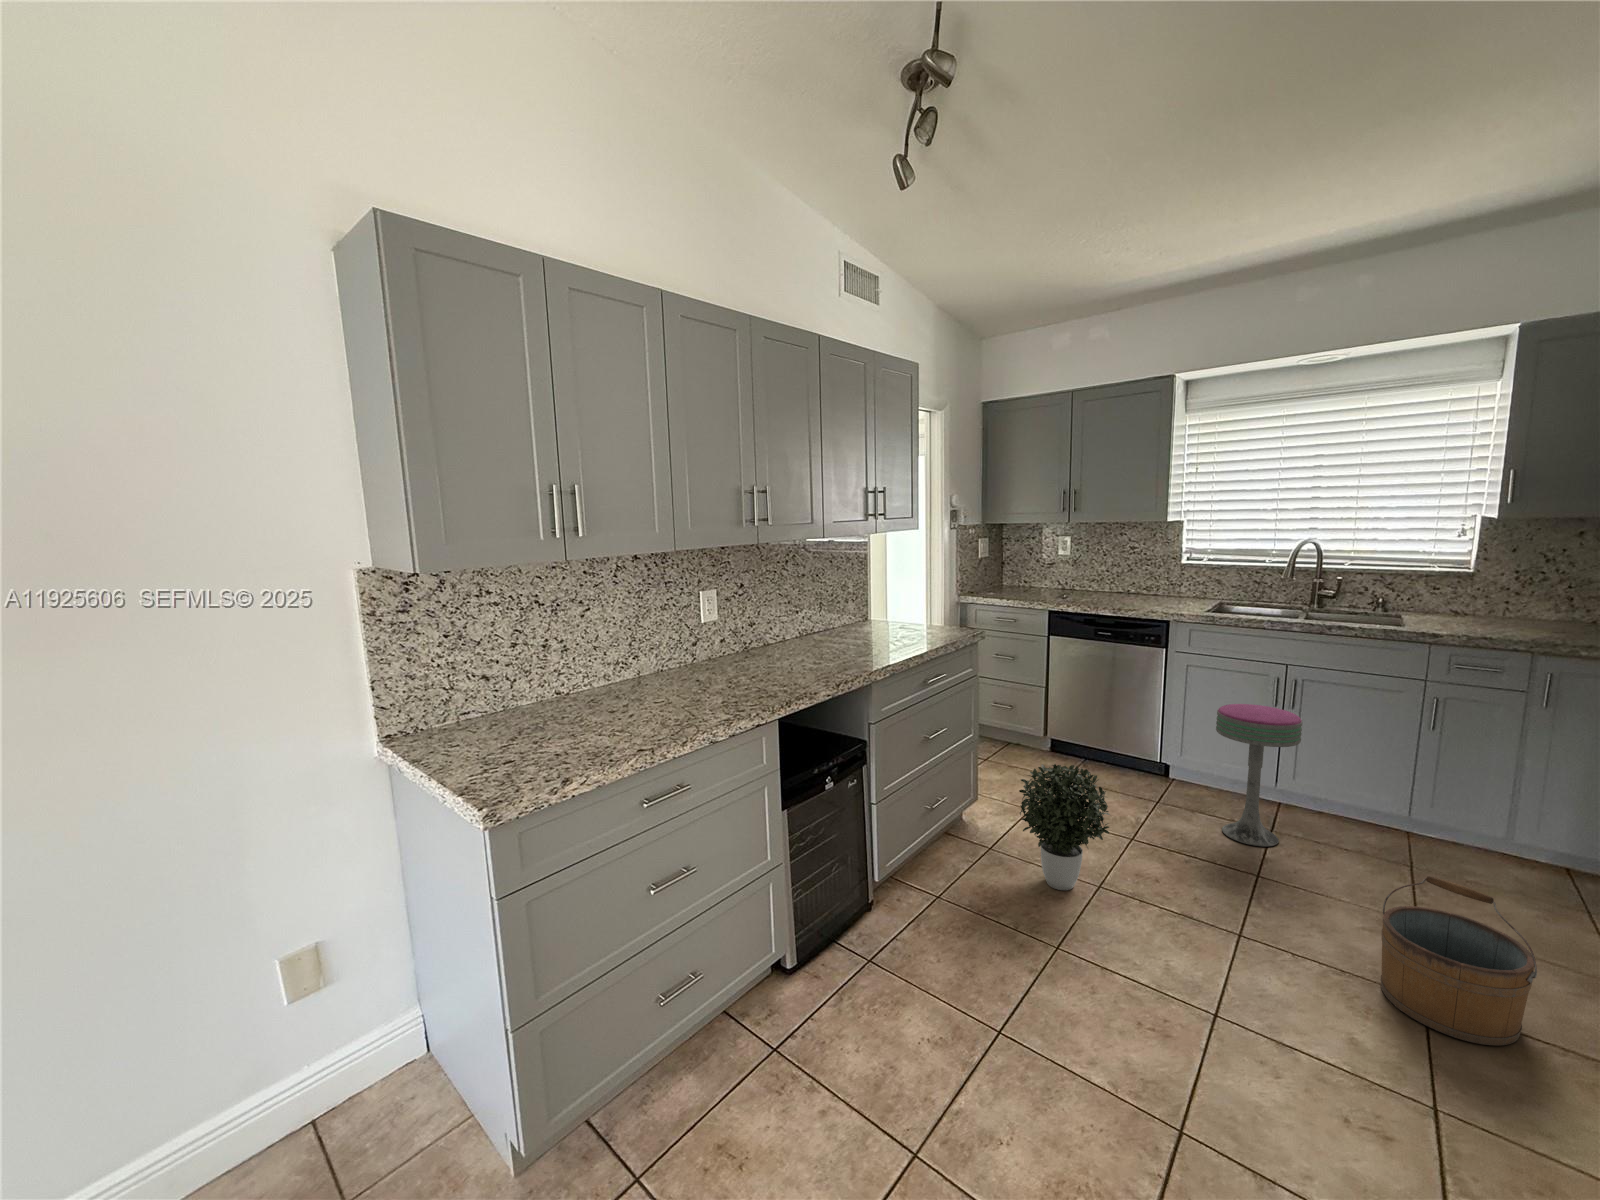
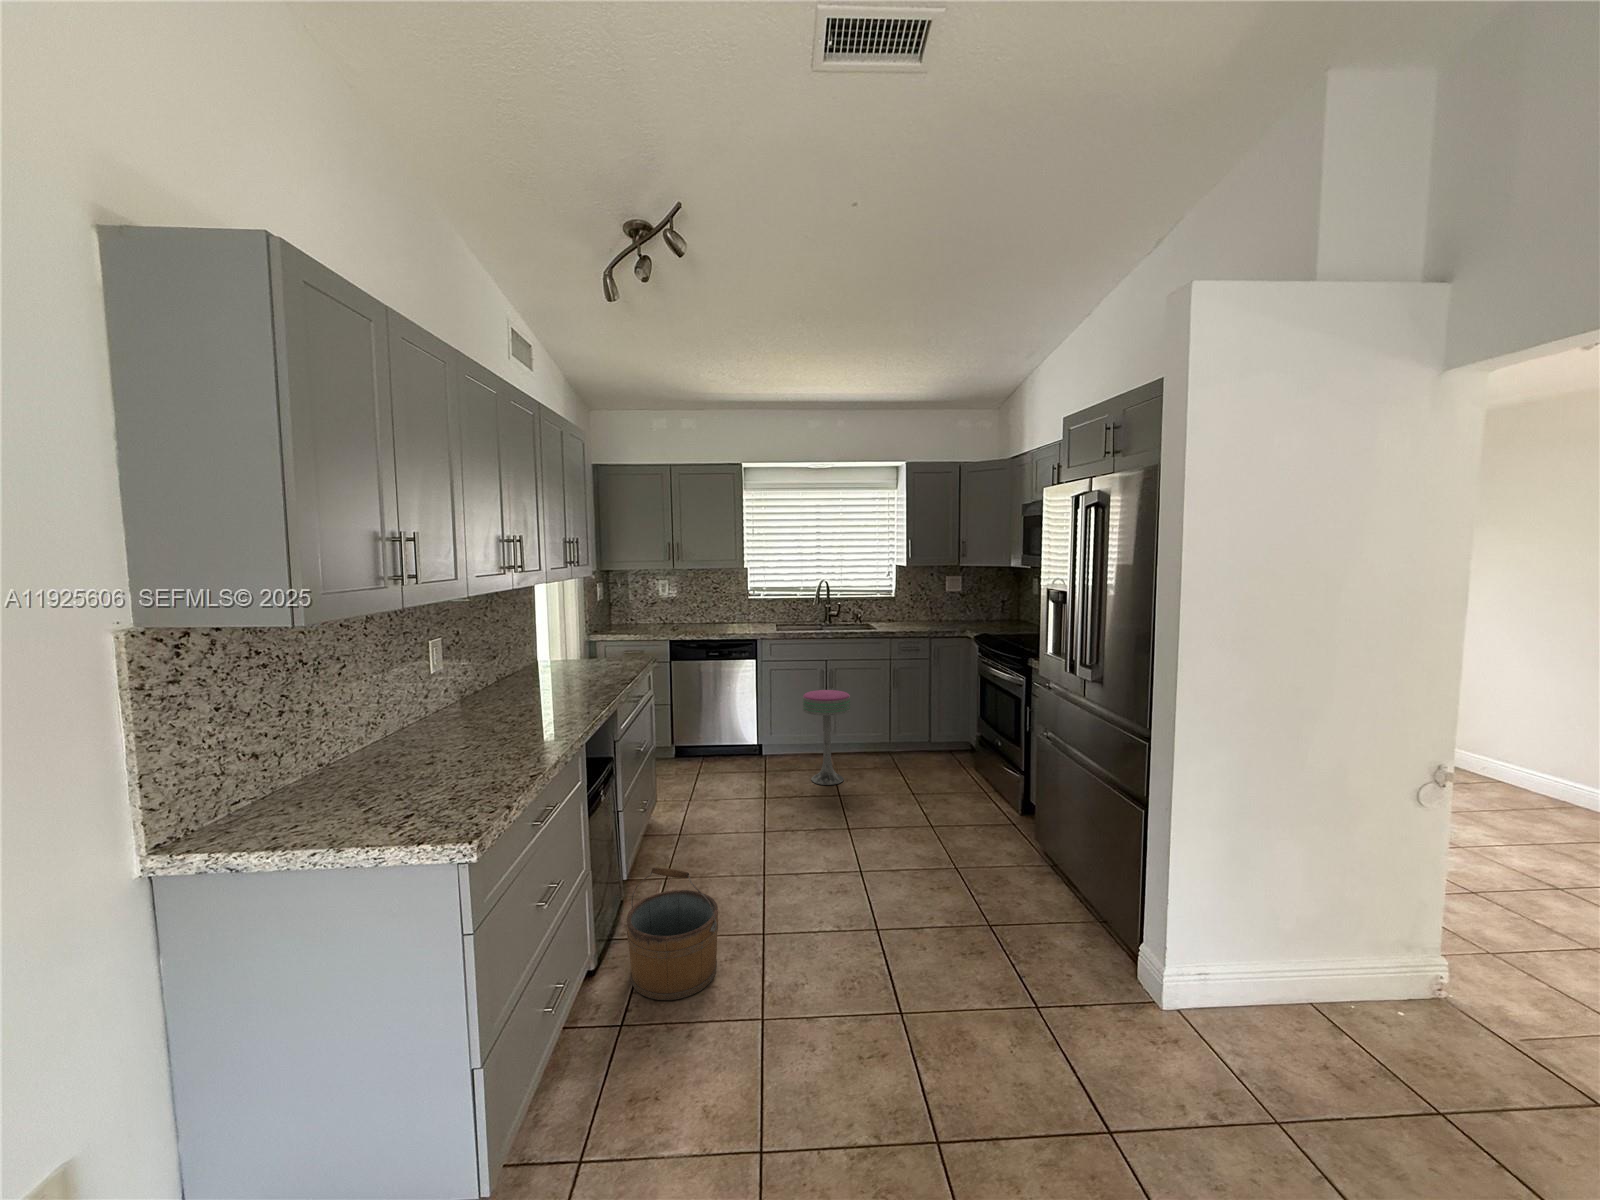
potted plant: present [1019,764,1110,890] -> none [705,750,774,848]
bucket: present [1381,876,1537,1045] -> present [627,868,718,1000]

